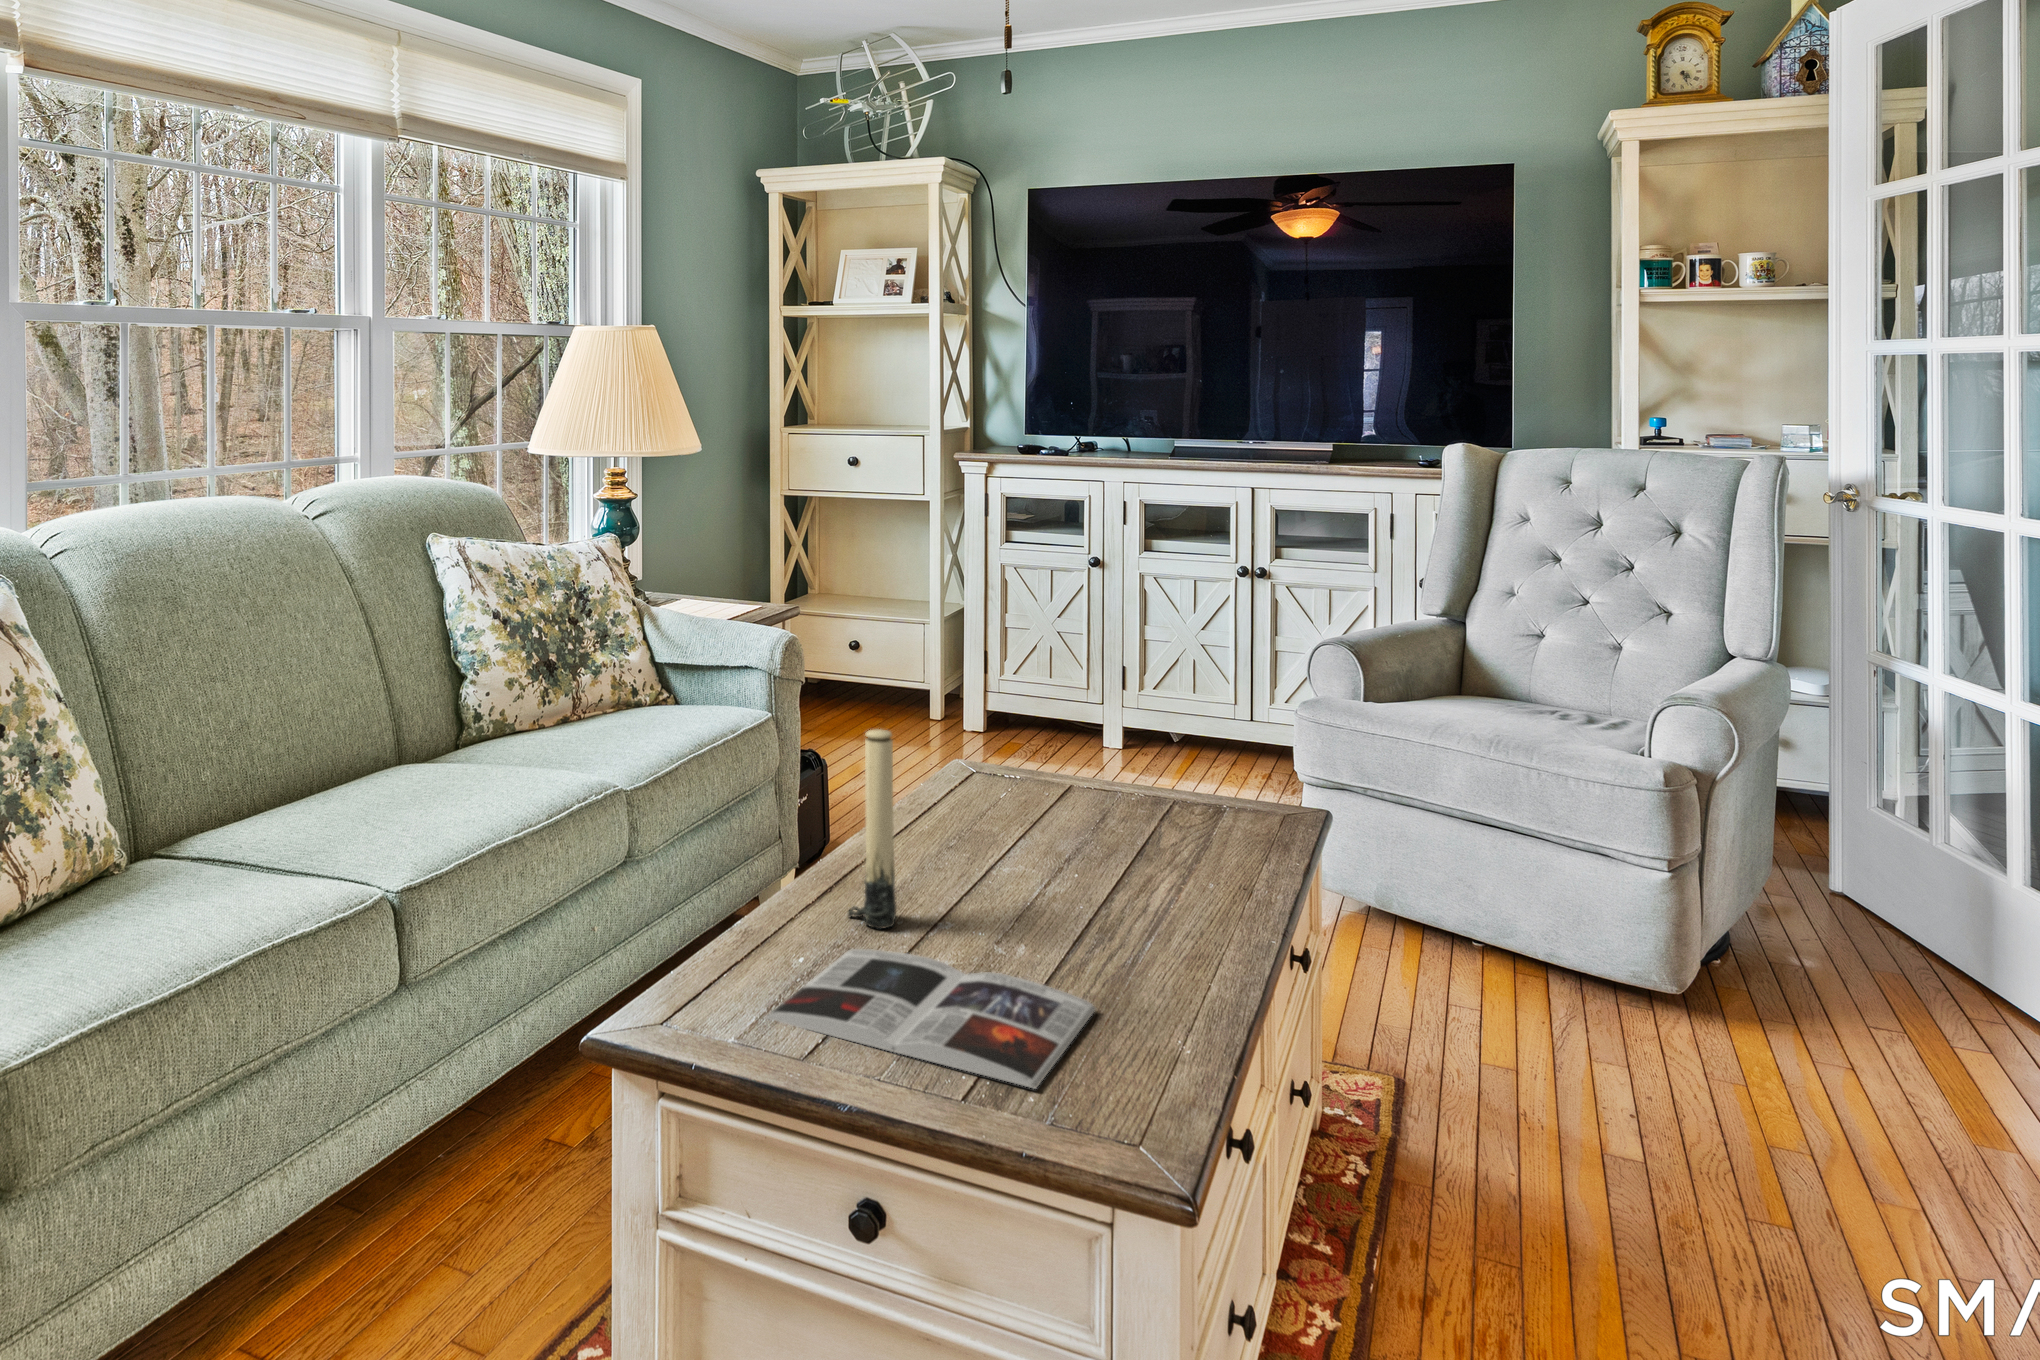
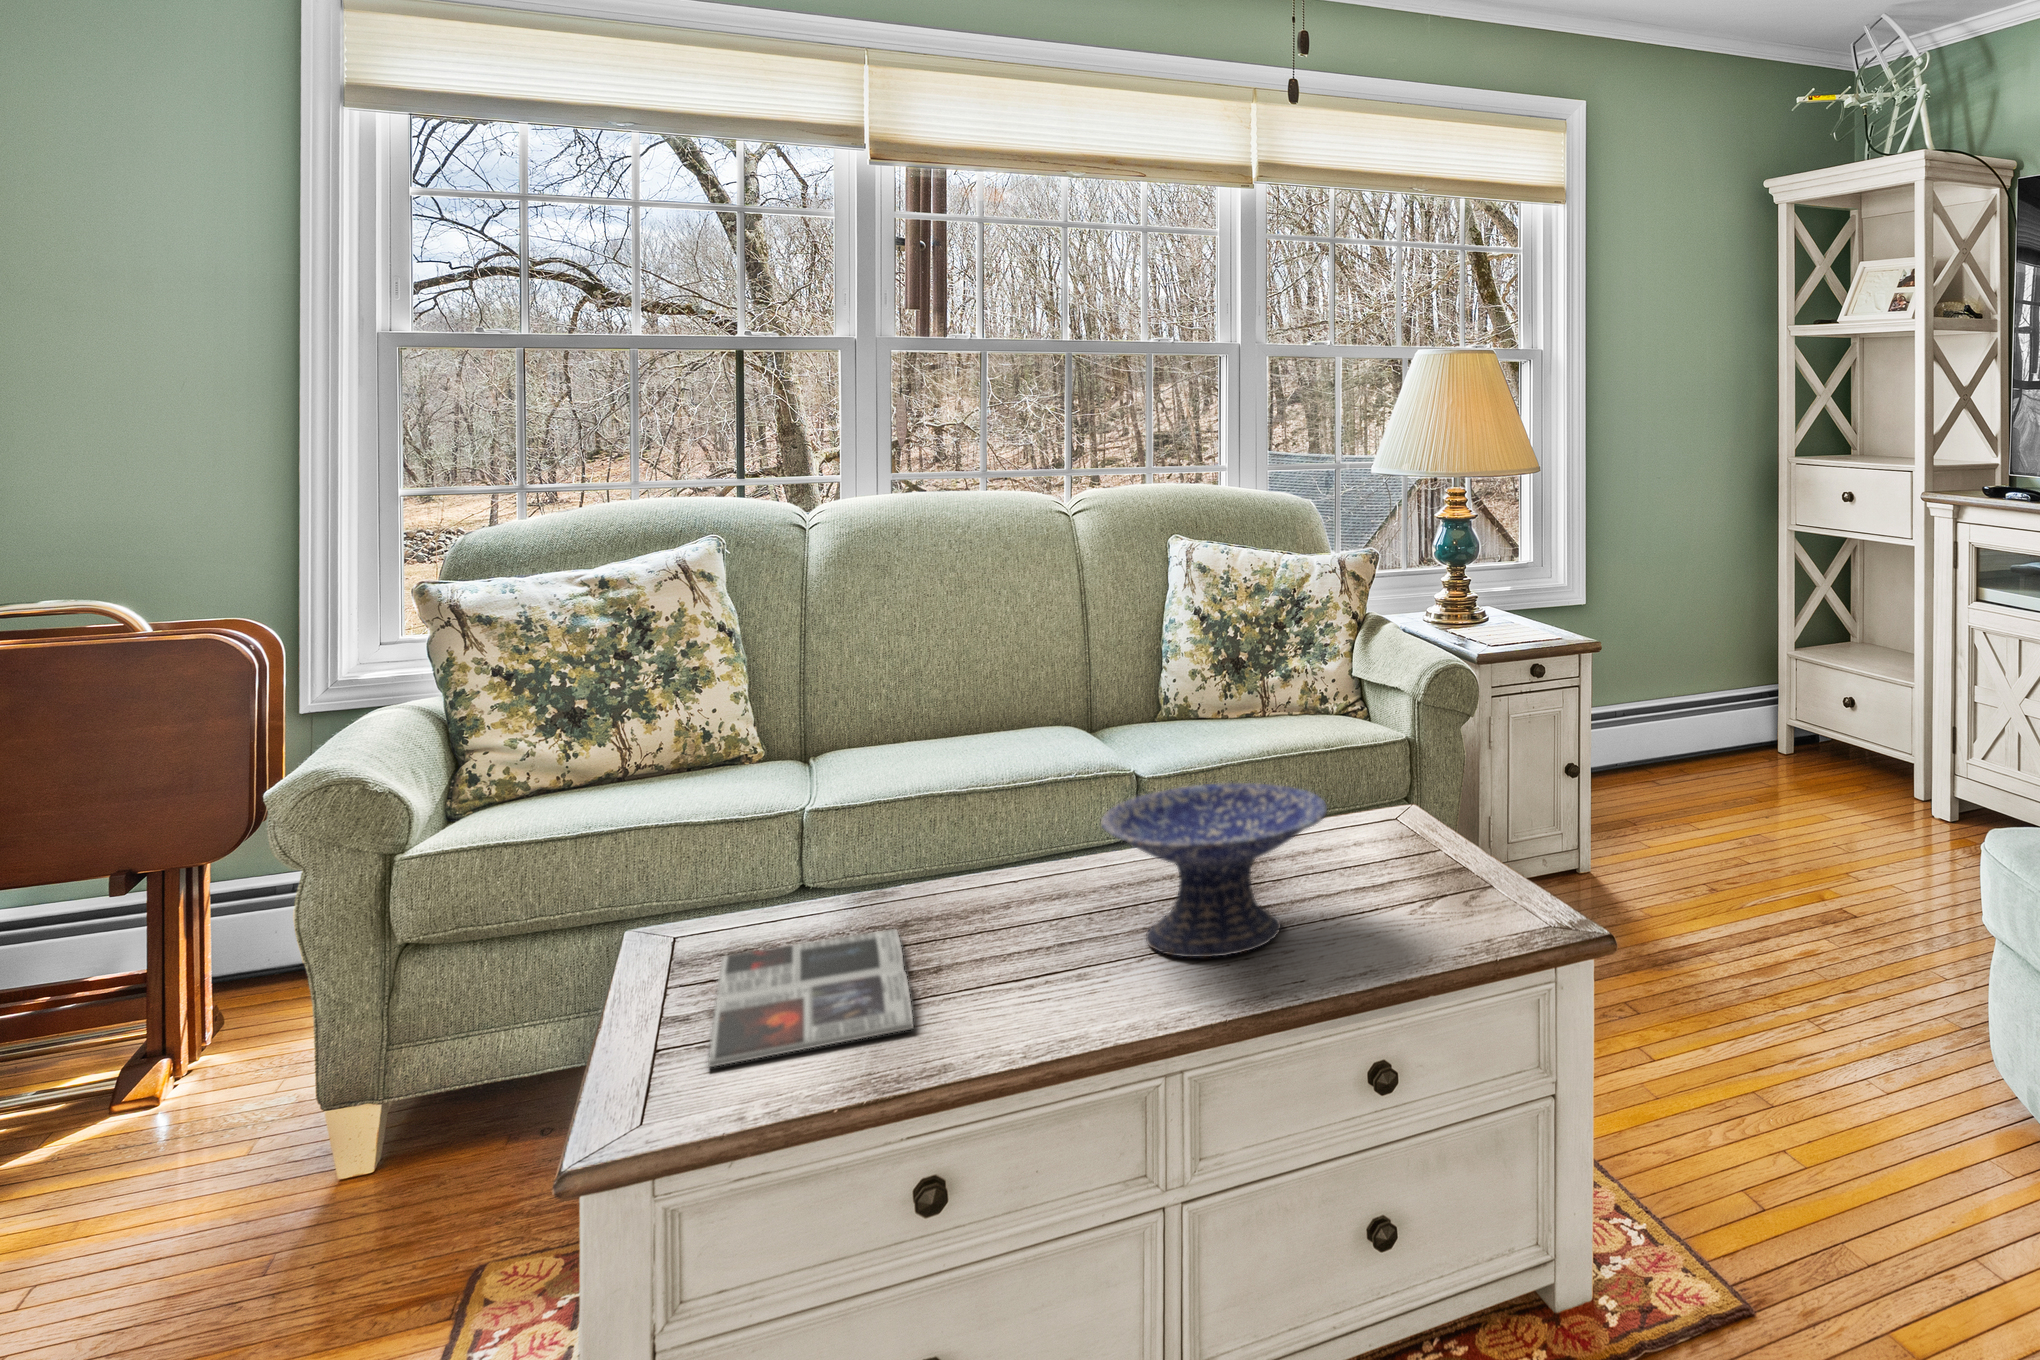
candle: present [848,729,896,929] -> none [957,731,998,922]
decorative bowl: none [980,742,1195,906] -> present [1101,783,1328,957]

